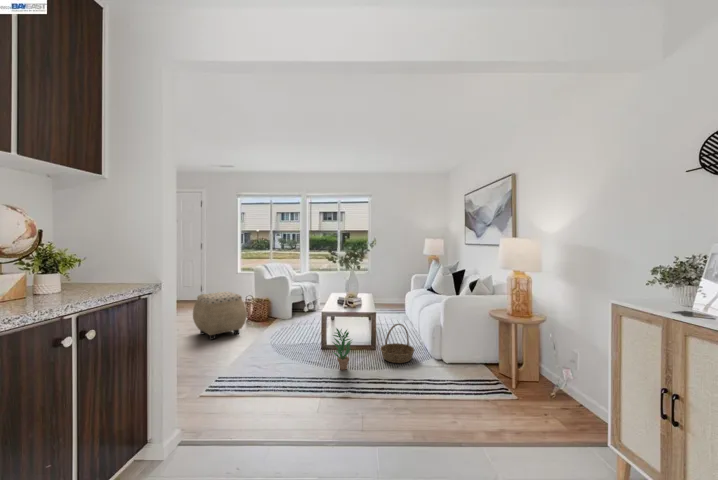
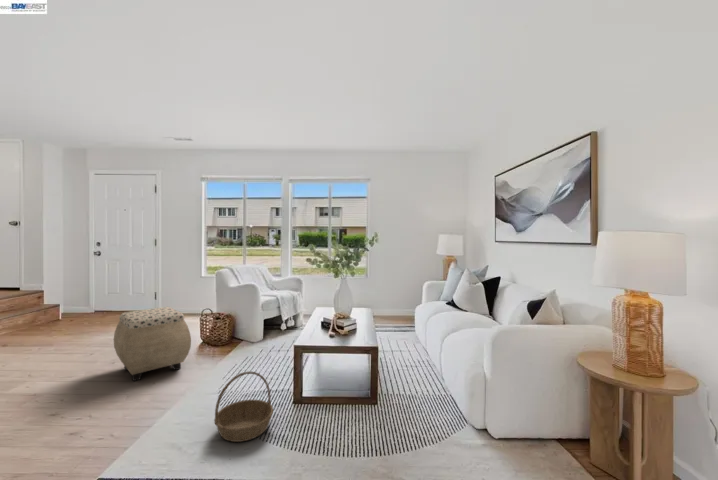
basket: present [381,324,415,363] -> present [214,372,273,442]
potted plant: present [333,328,352,370] -> none [300,382,338,456]

